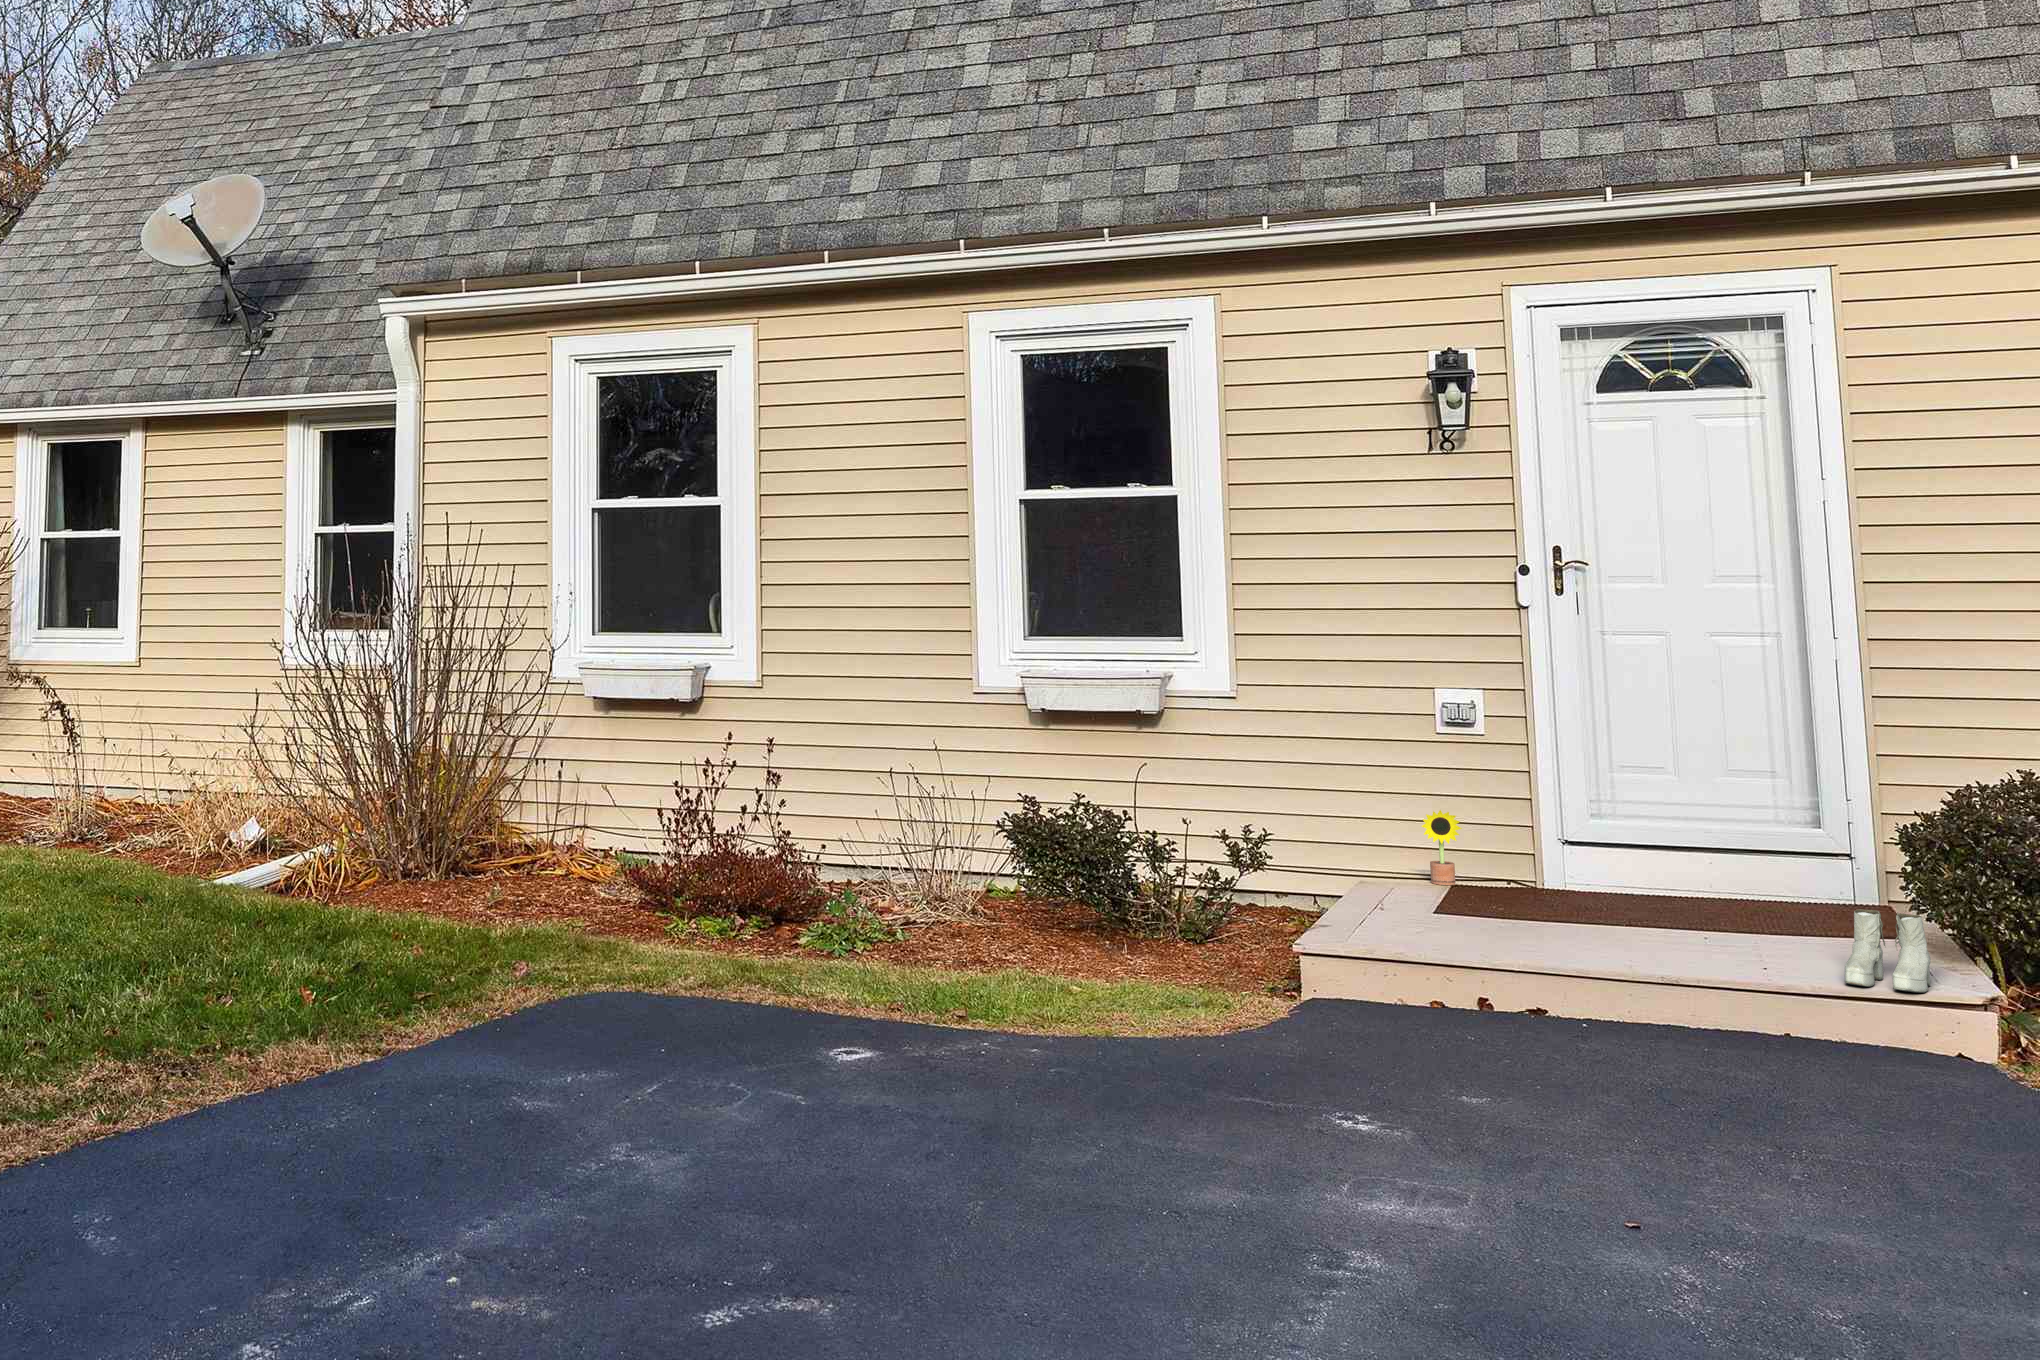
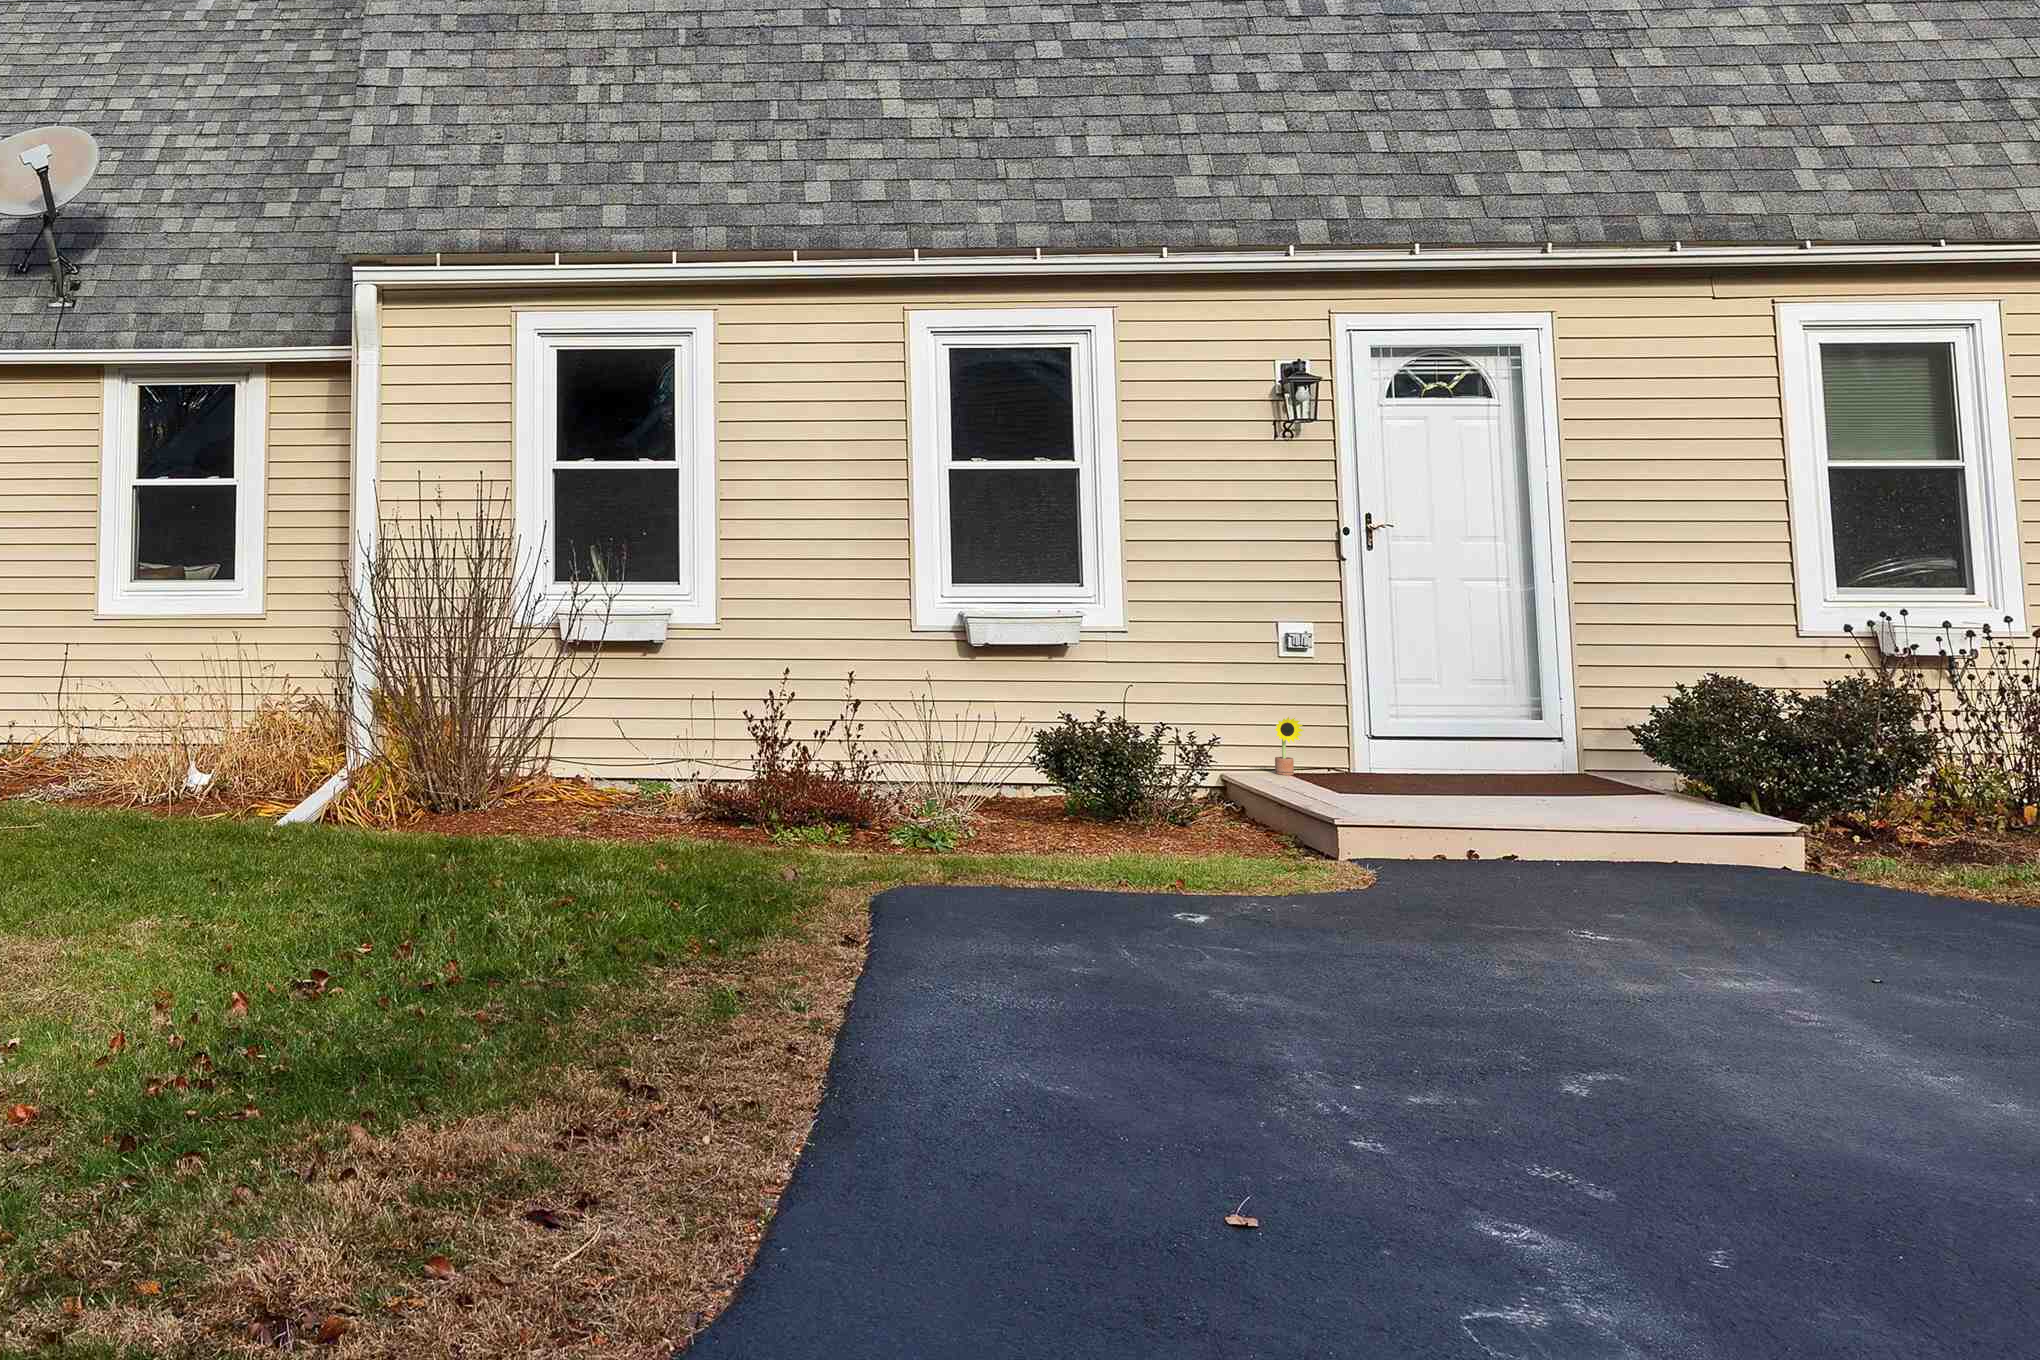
boots: present [1845,909,1931,993] -> none [1648,769,1703,824]

